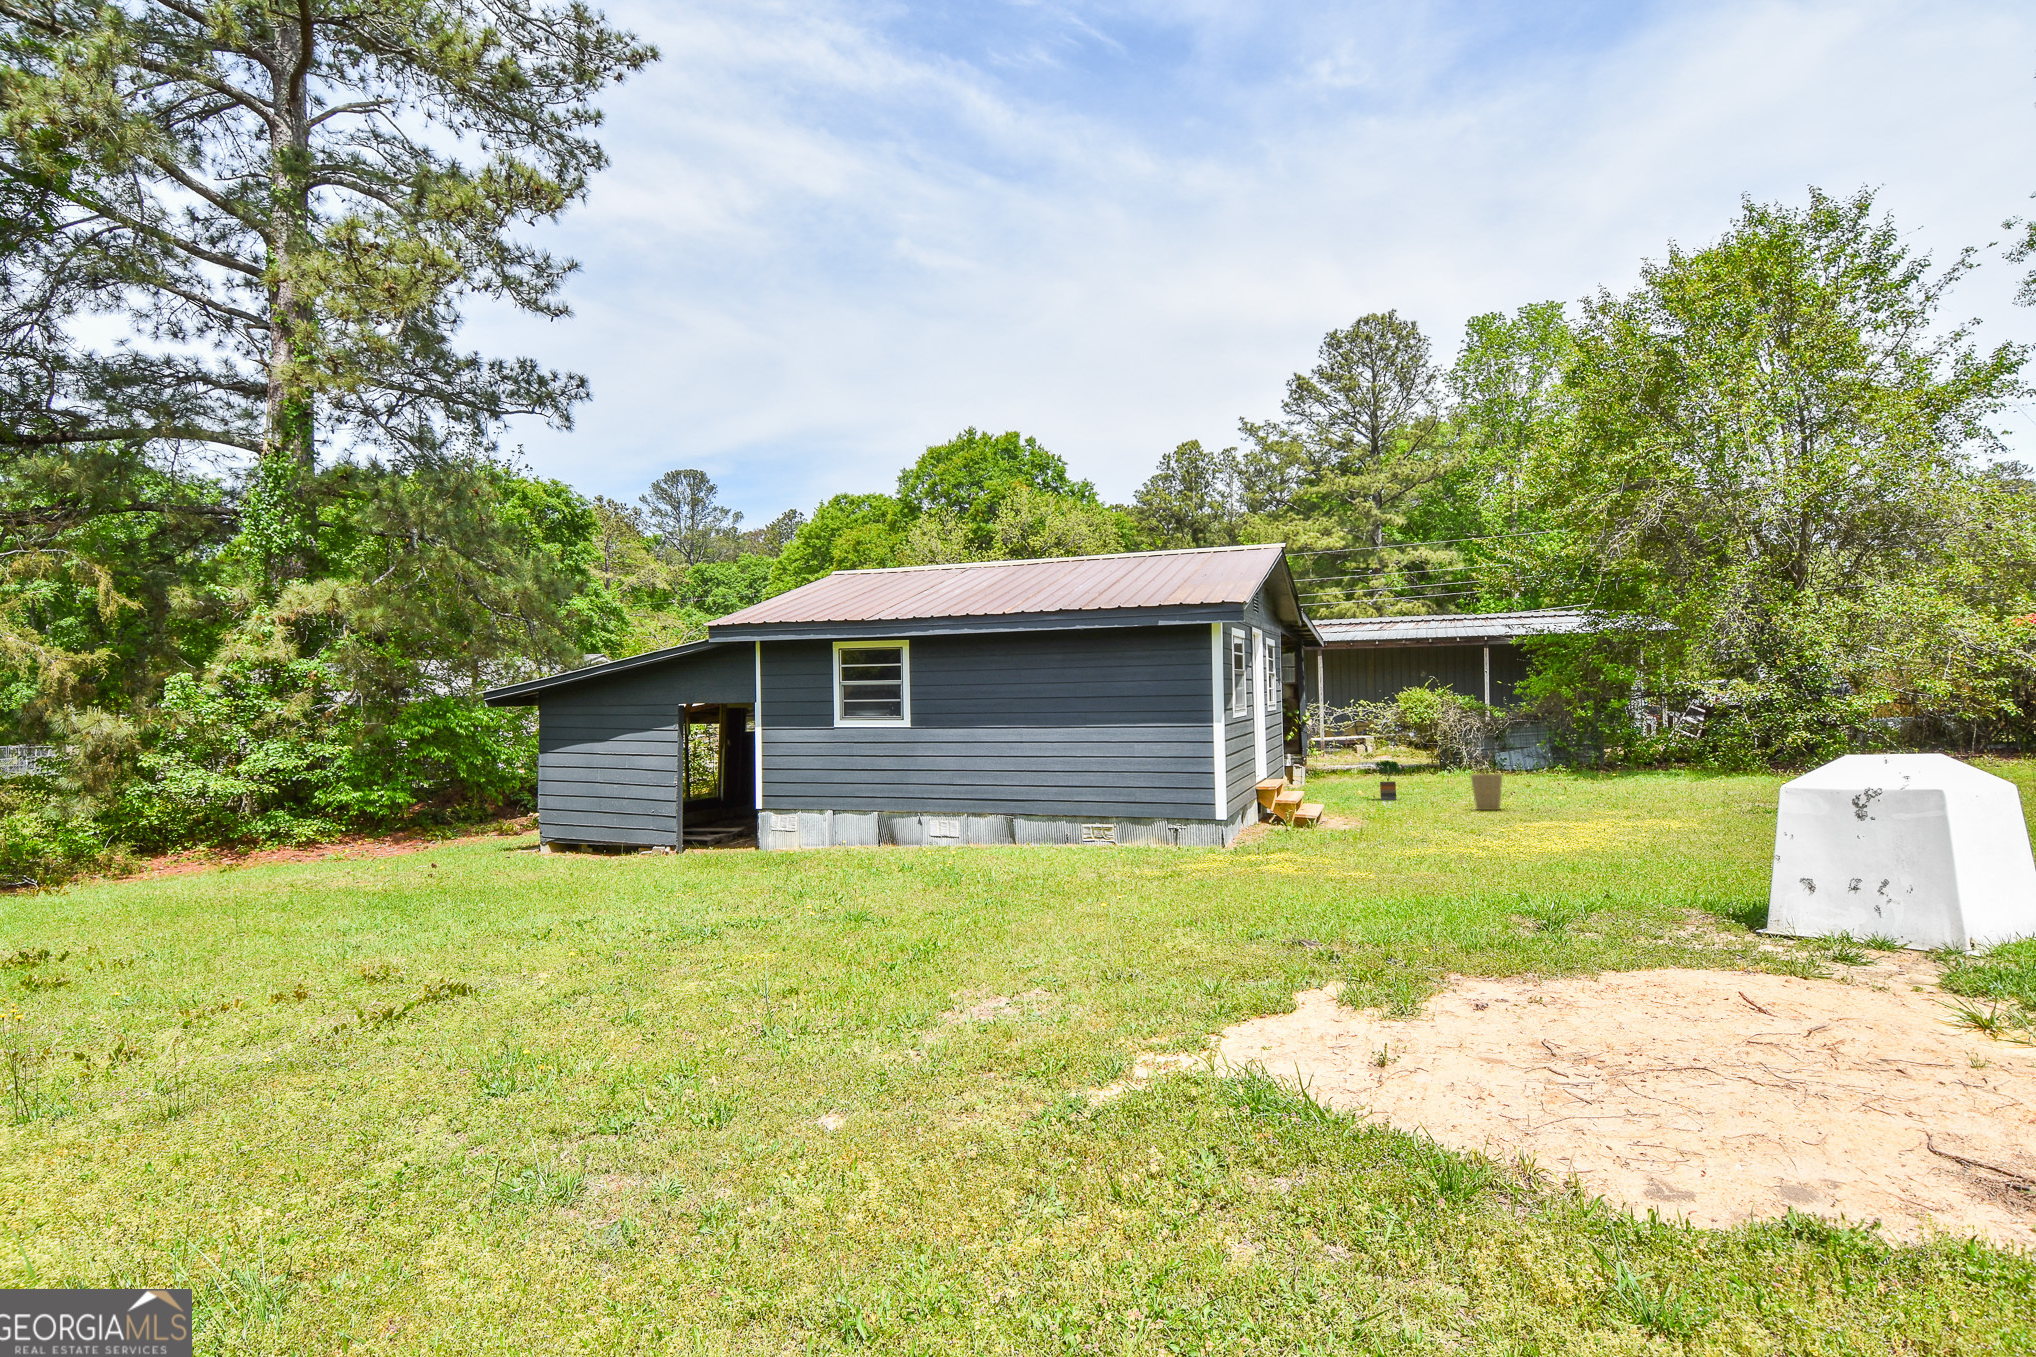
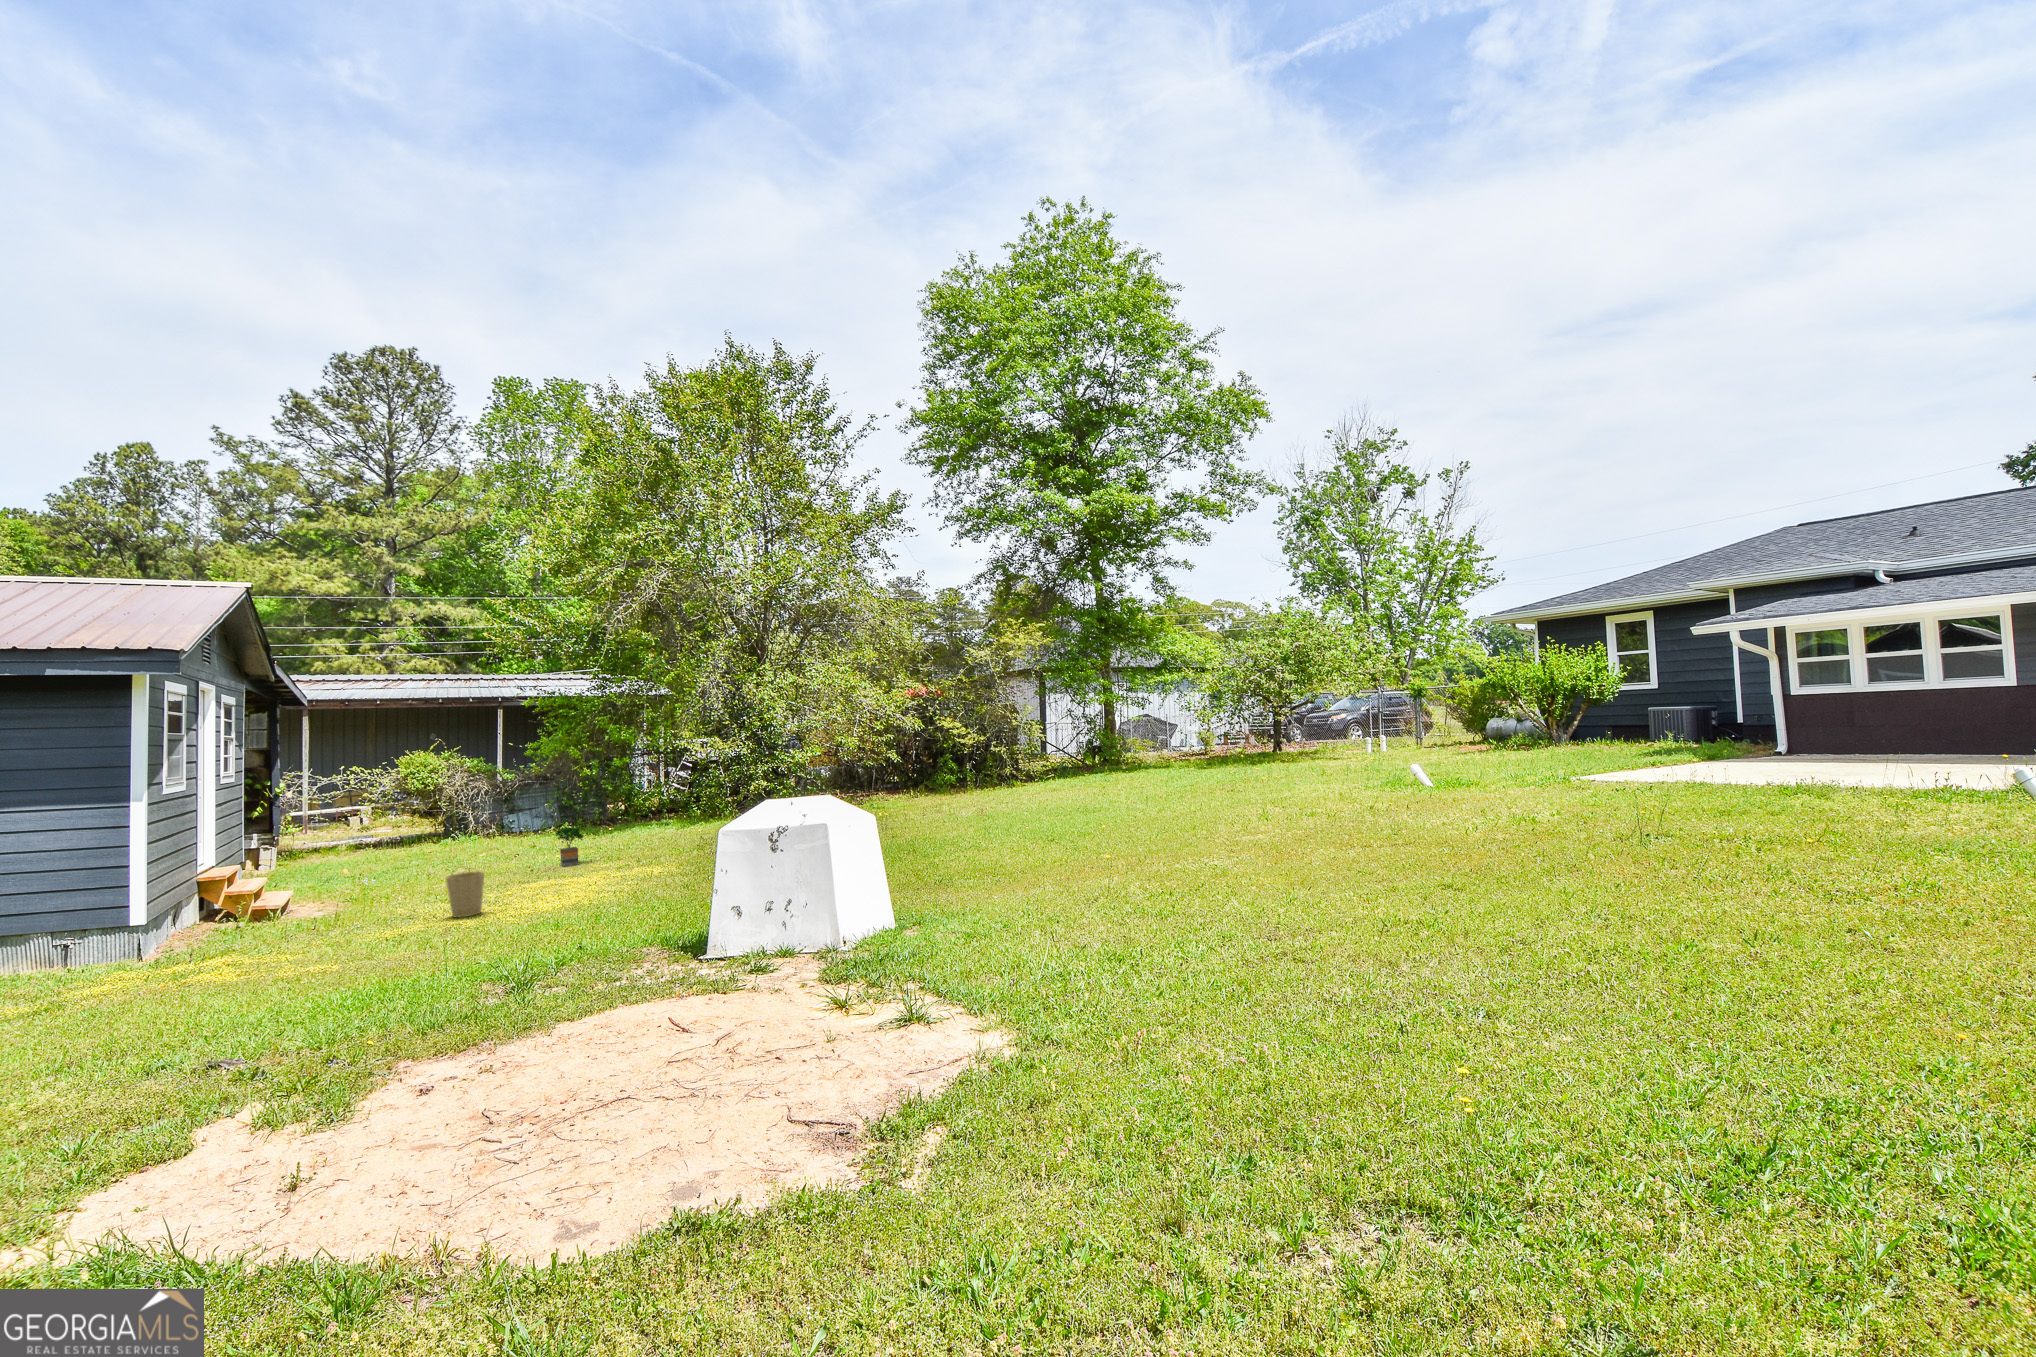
potted tree: present [1374,760,1401,800] -> present [555,827,584,867]

